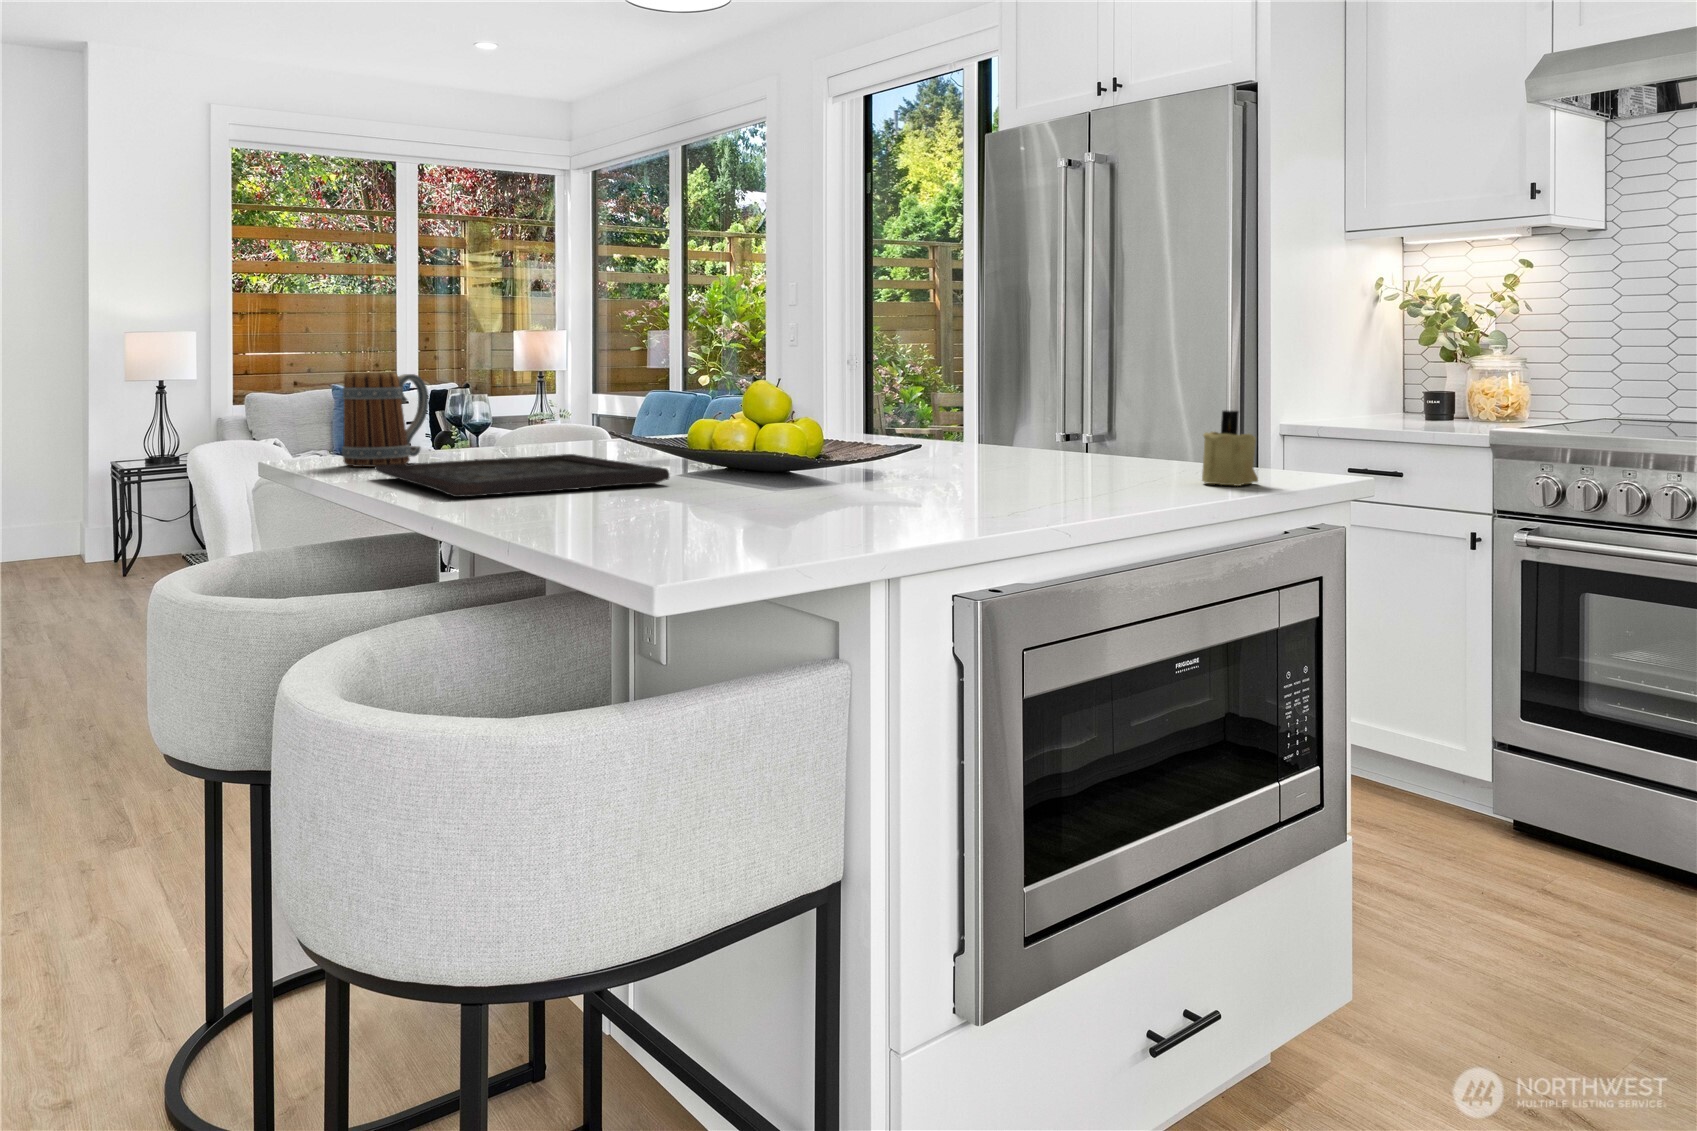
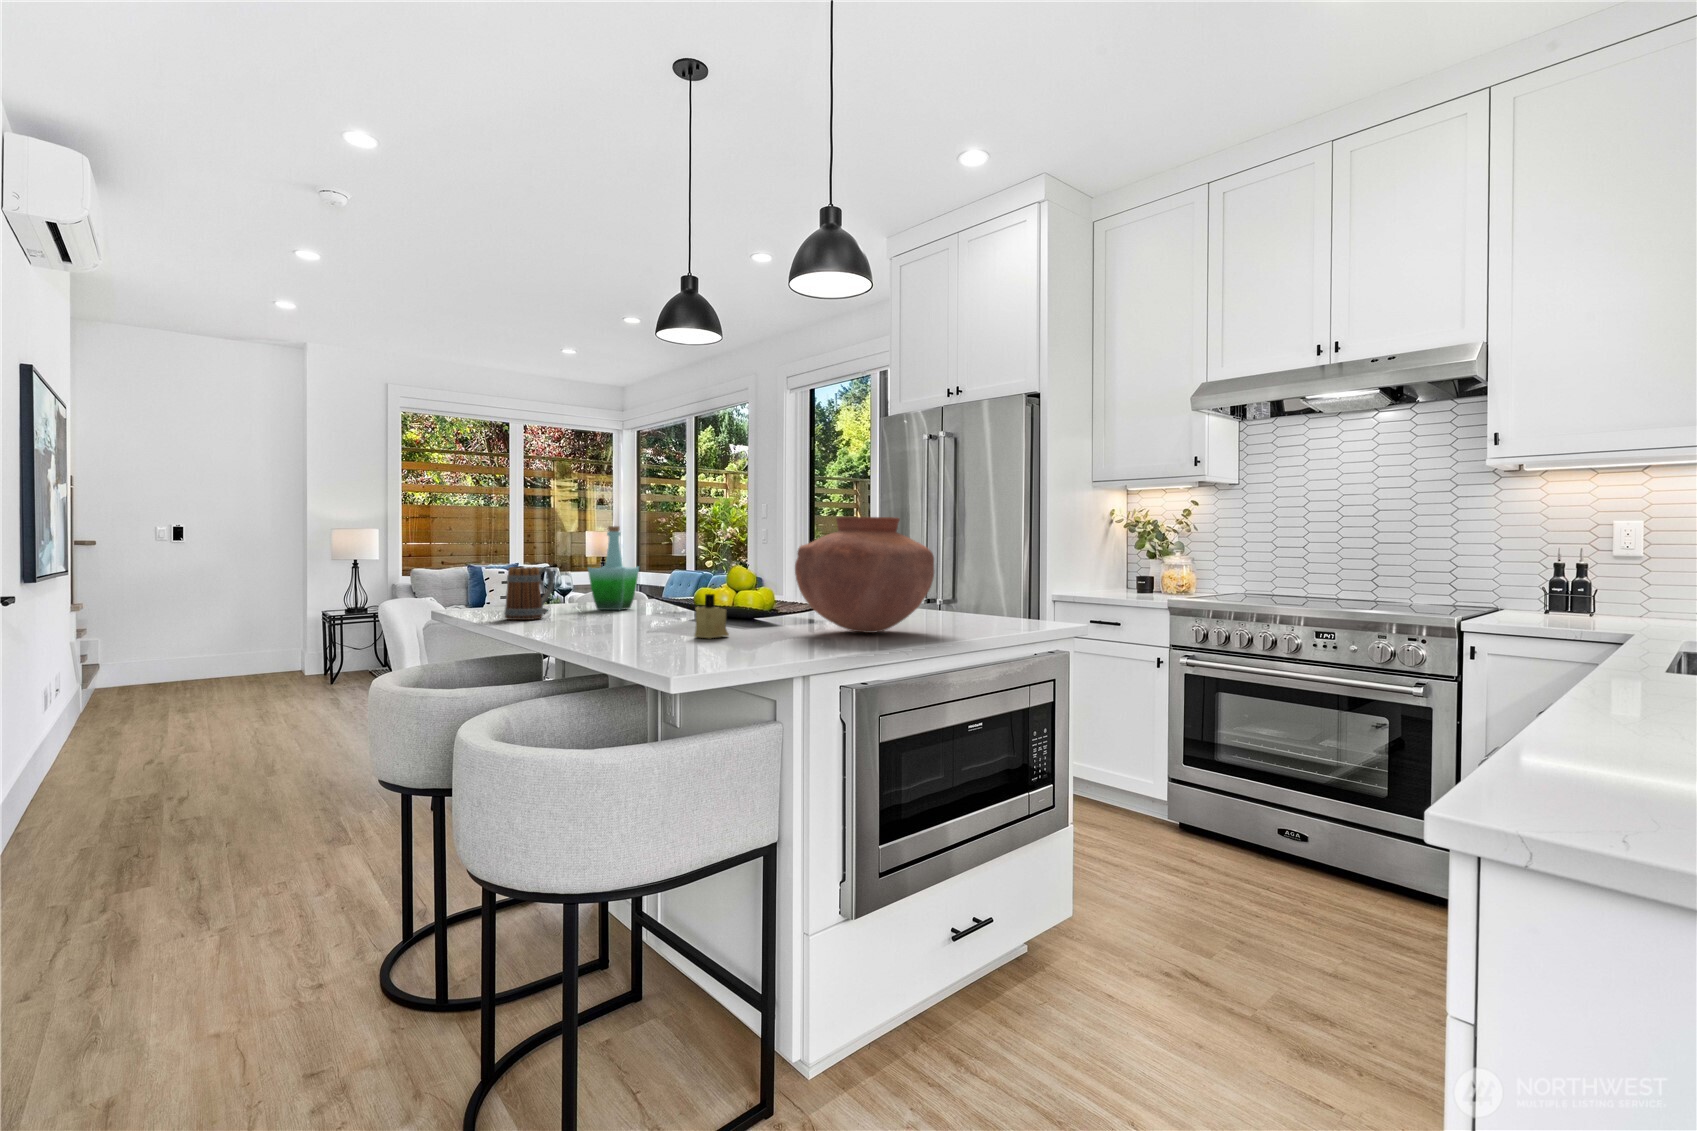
vase: none [855,265,1121,489] -> present [795,517,934,633]
bottle: none [490,303,579,450] -> present [588,526,639,610]
candle: present [1202,411,1258,486] -> present [694,594,729,638]
tray: present [375,454,670,497] -> none [528,613,694,636]

